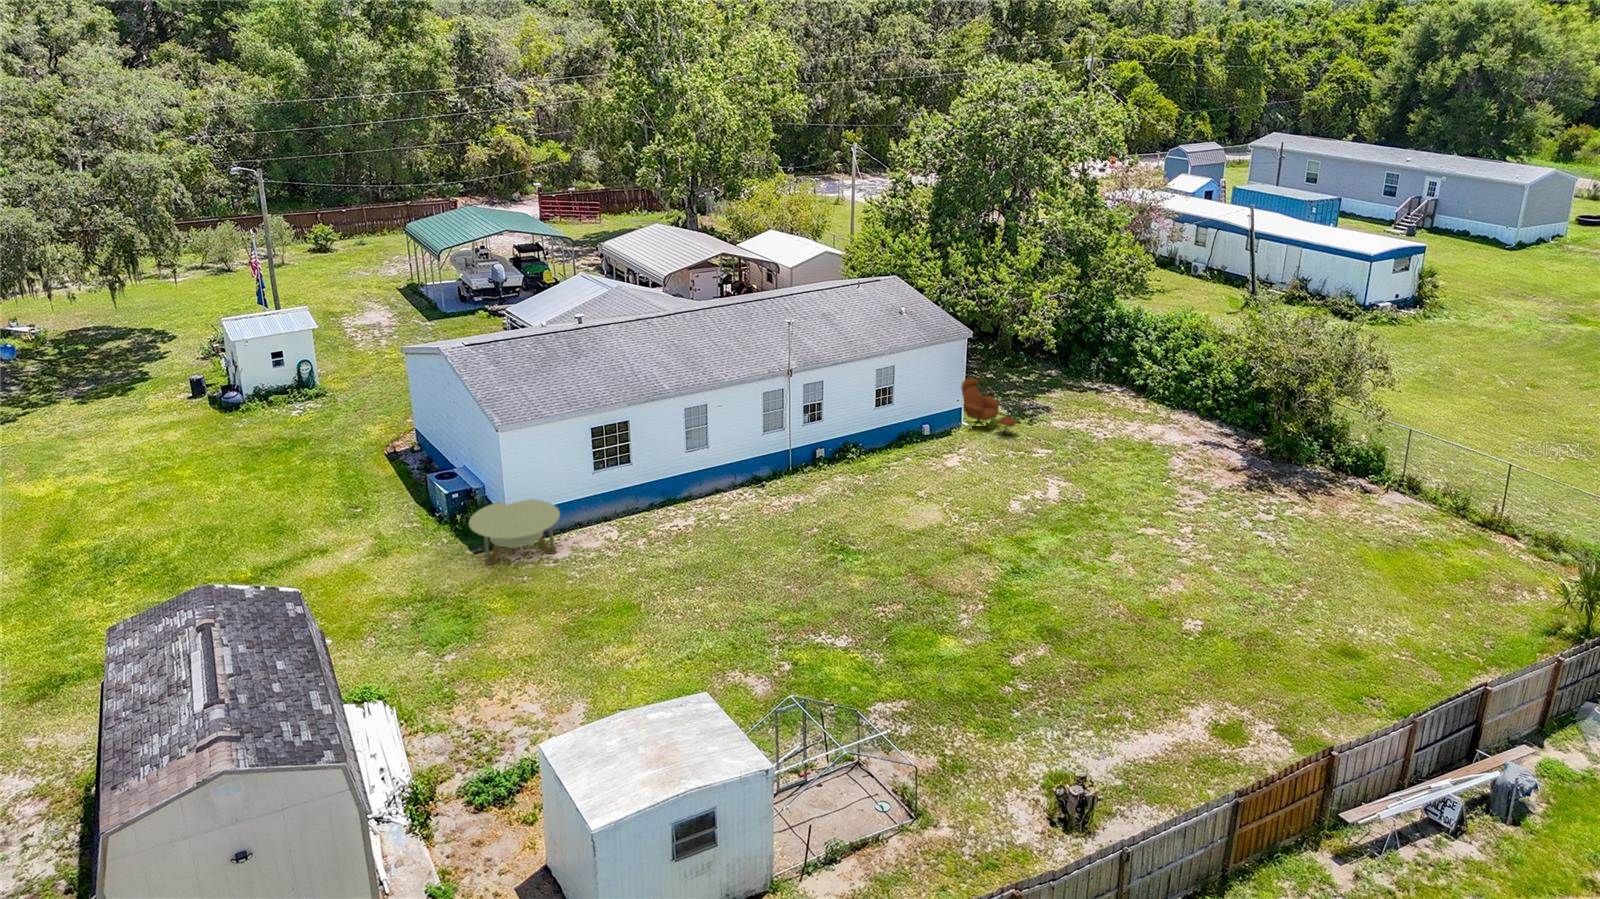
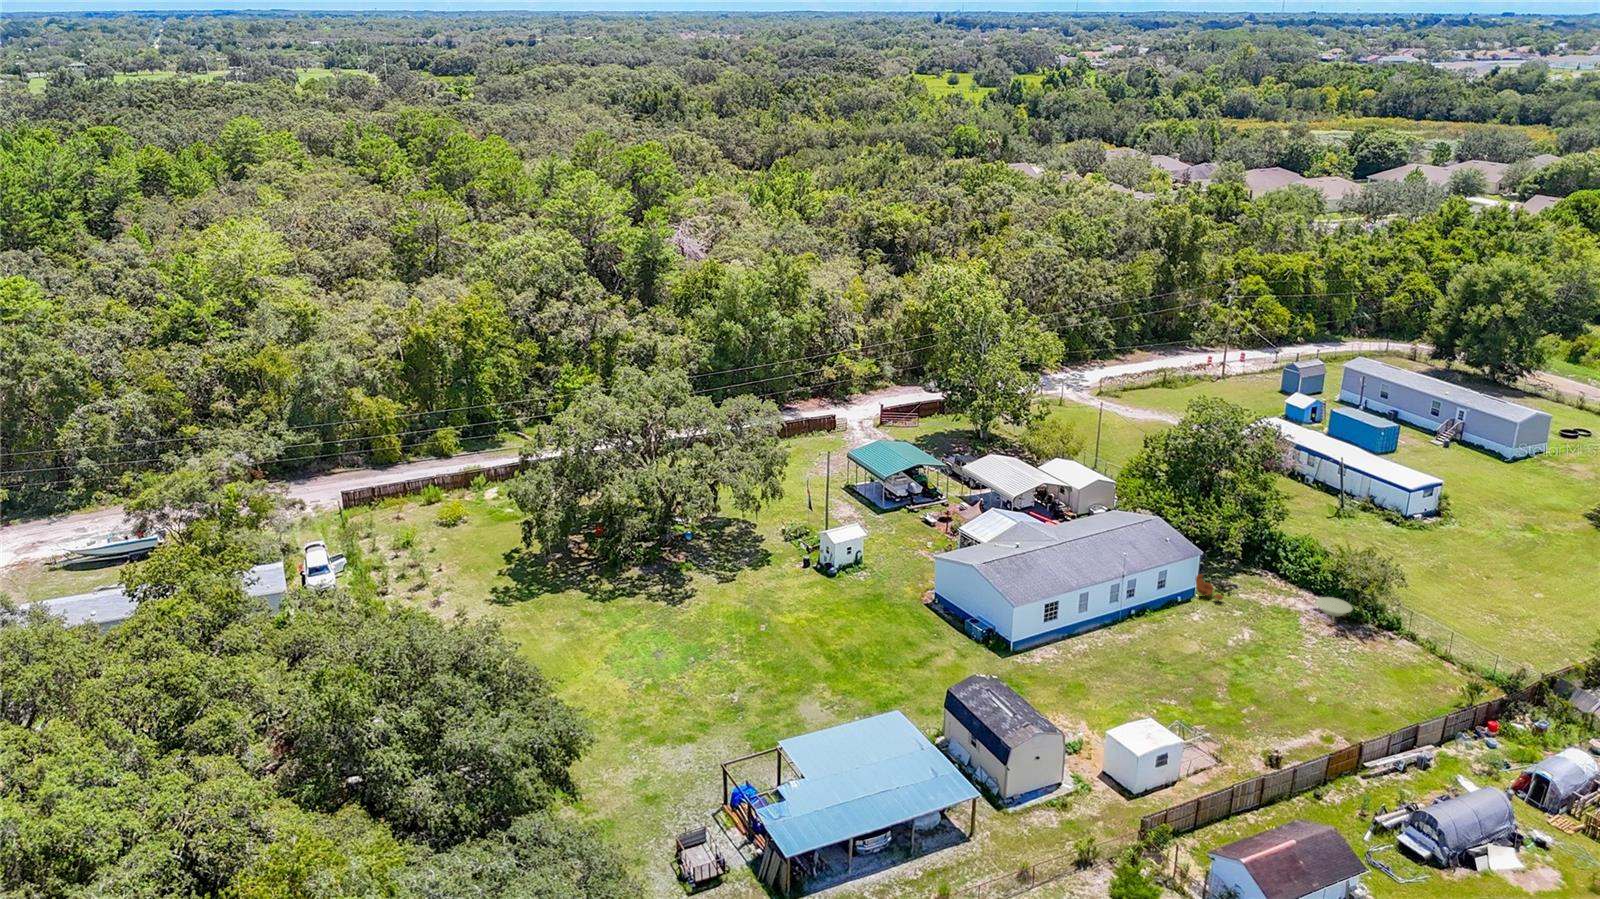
round table: present [469,499,560,565] -> present [1316,597,1353,624]

